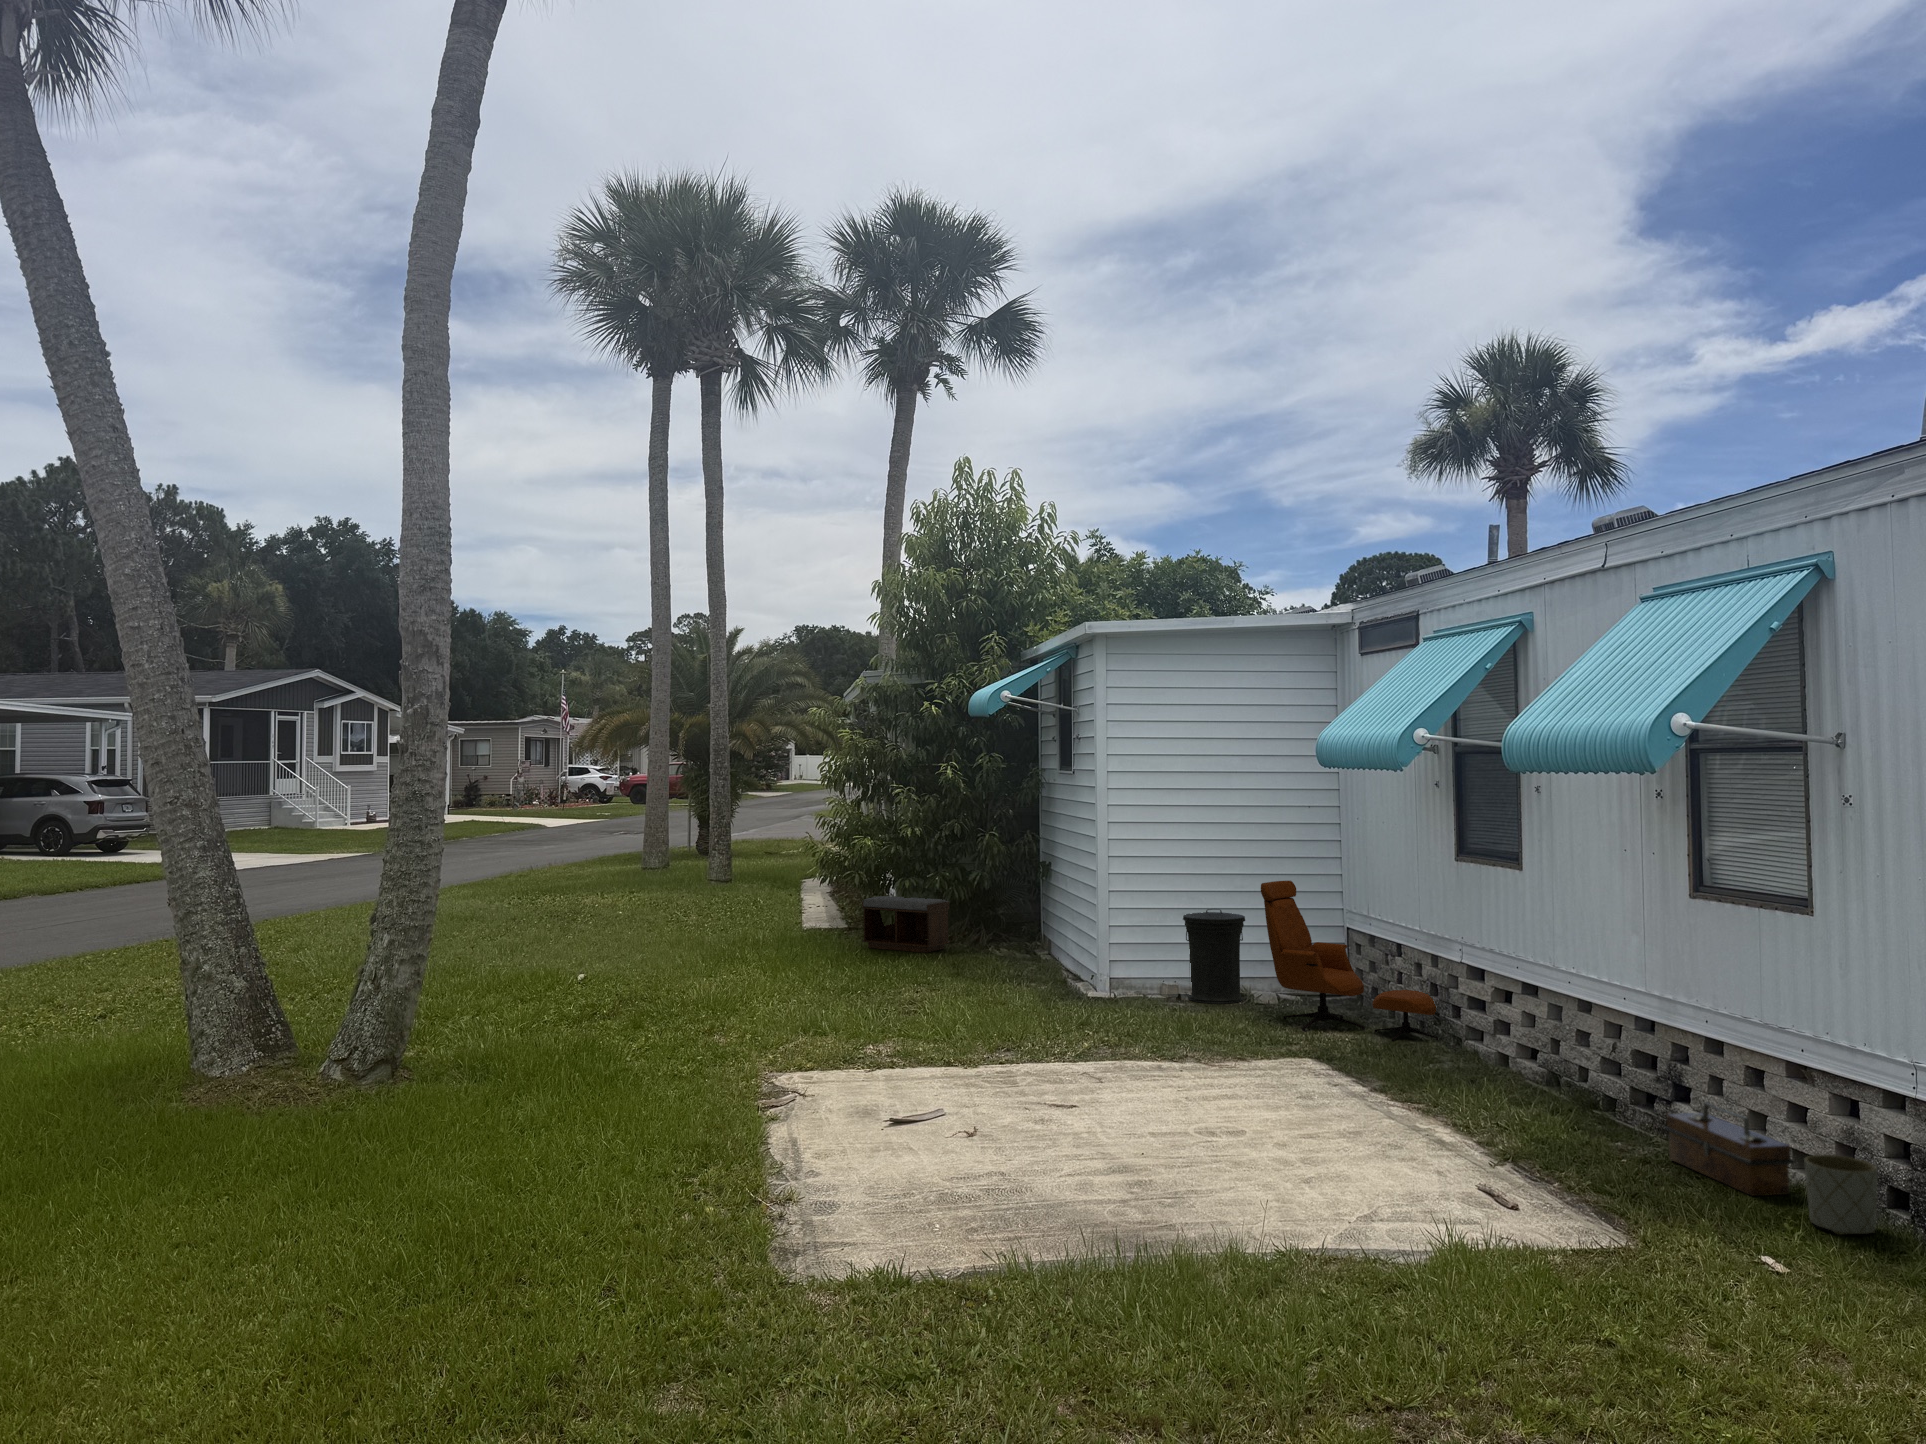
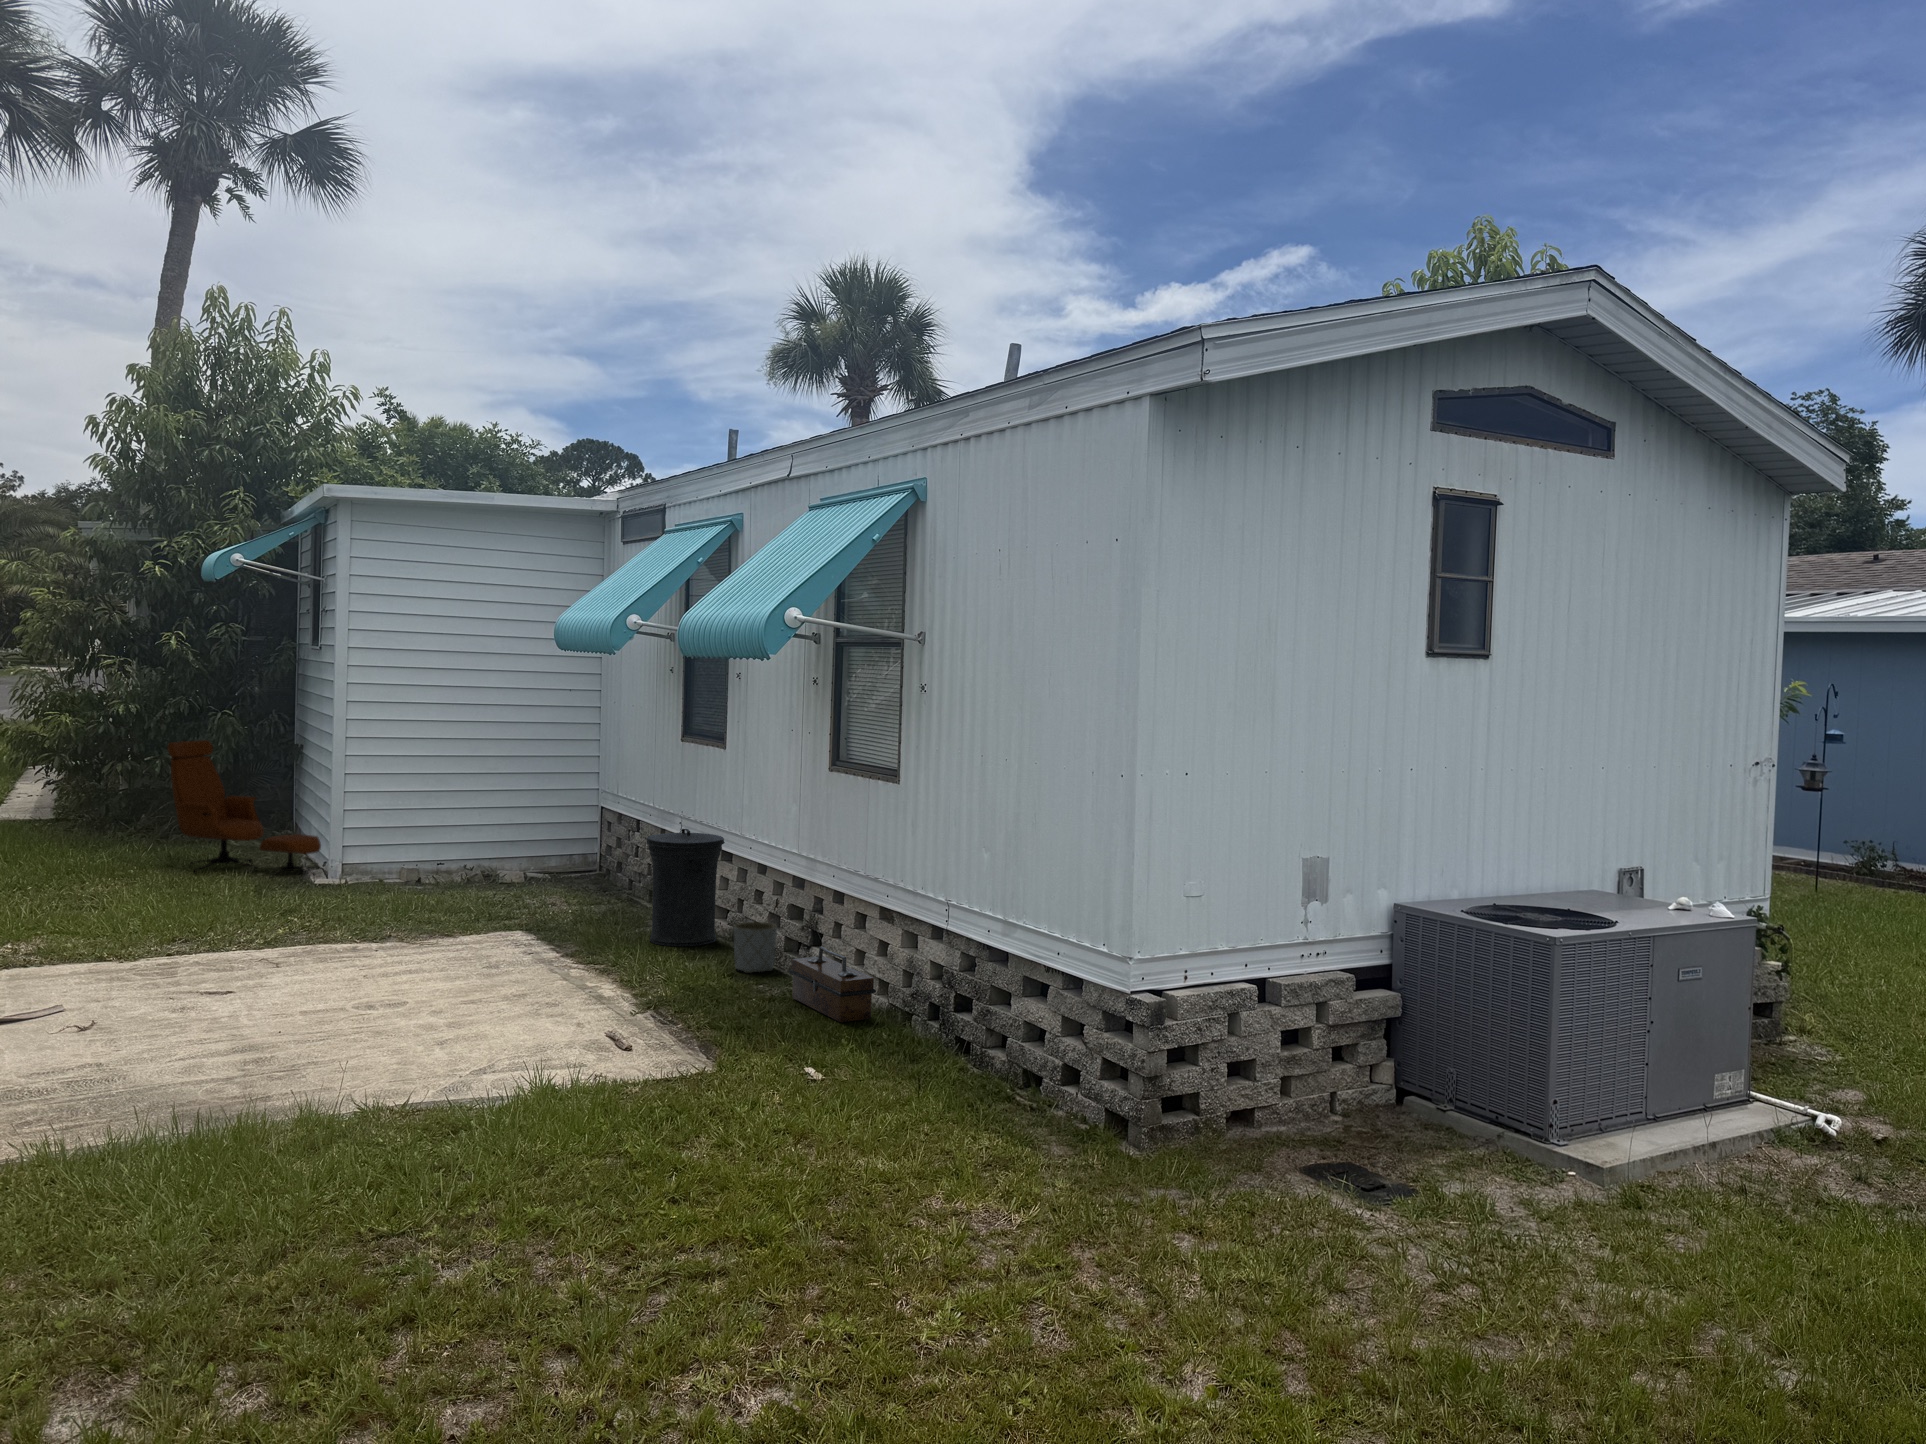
lounge chair: present [1261,881,1438,1041] -> present [167,740,321,877]
bench: present [862,896,950,953] -> none [69,780,182,841]
trash can: present [1183,909,1245,1004] -> present [646,829,725,947]
planter: present [1804,1155,1877,1235] -> present [734,922,777,973]

